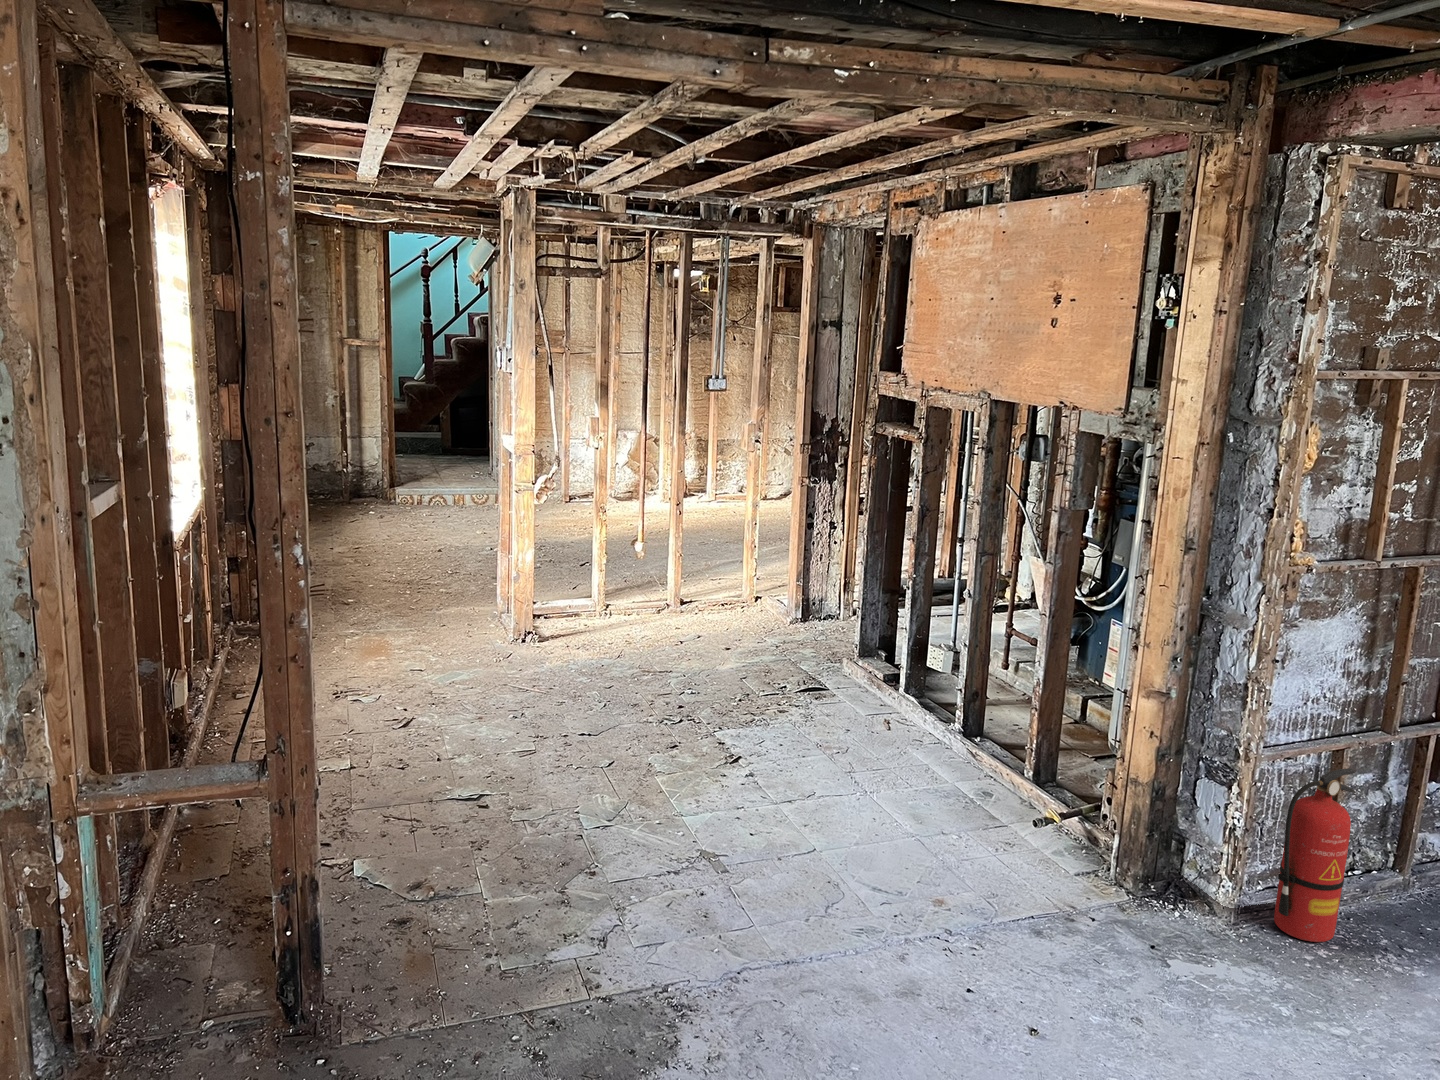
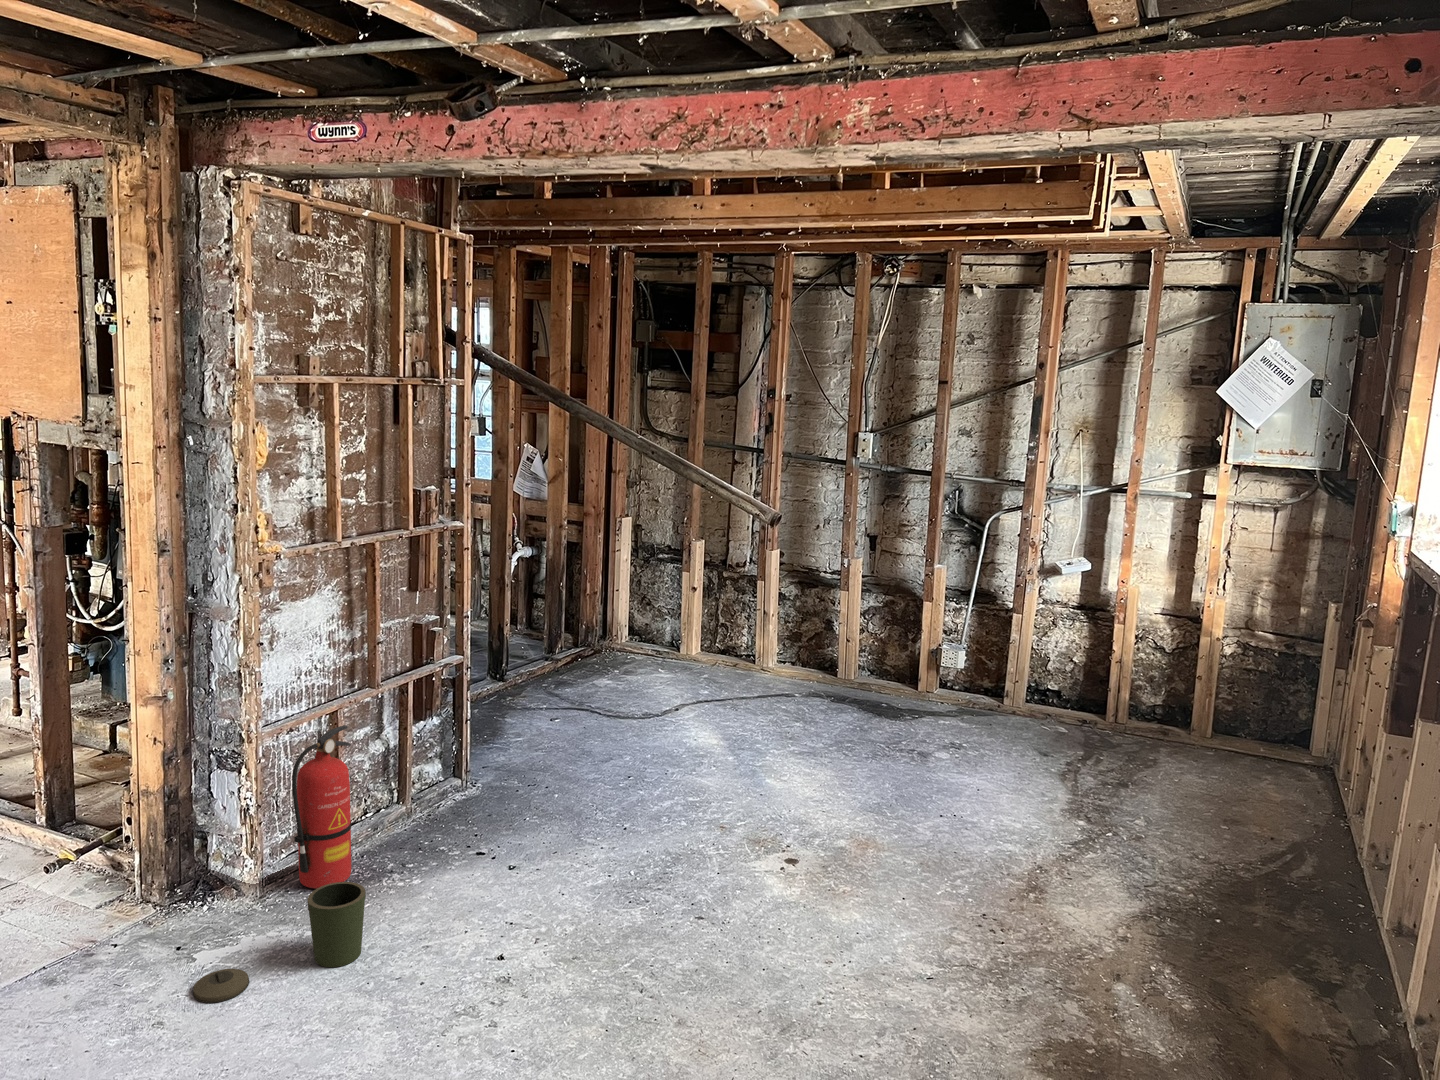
trash can: none [1172,941,1370,1038] -> present [193,882,366,1003]

